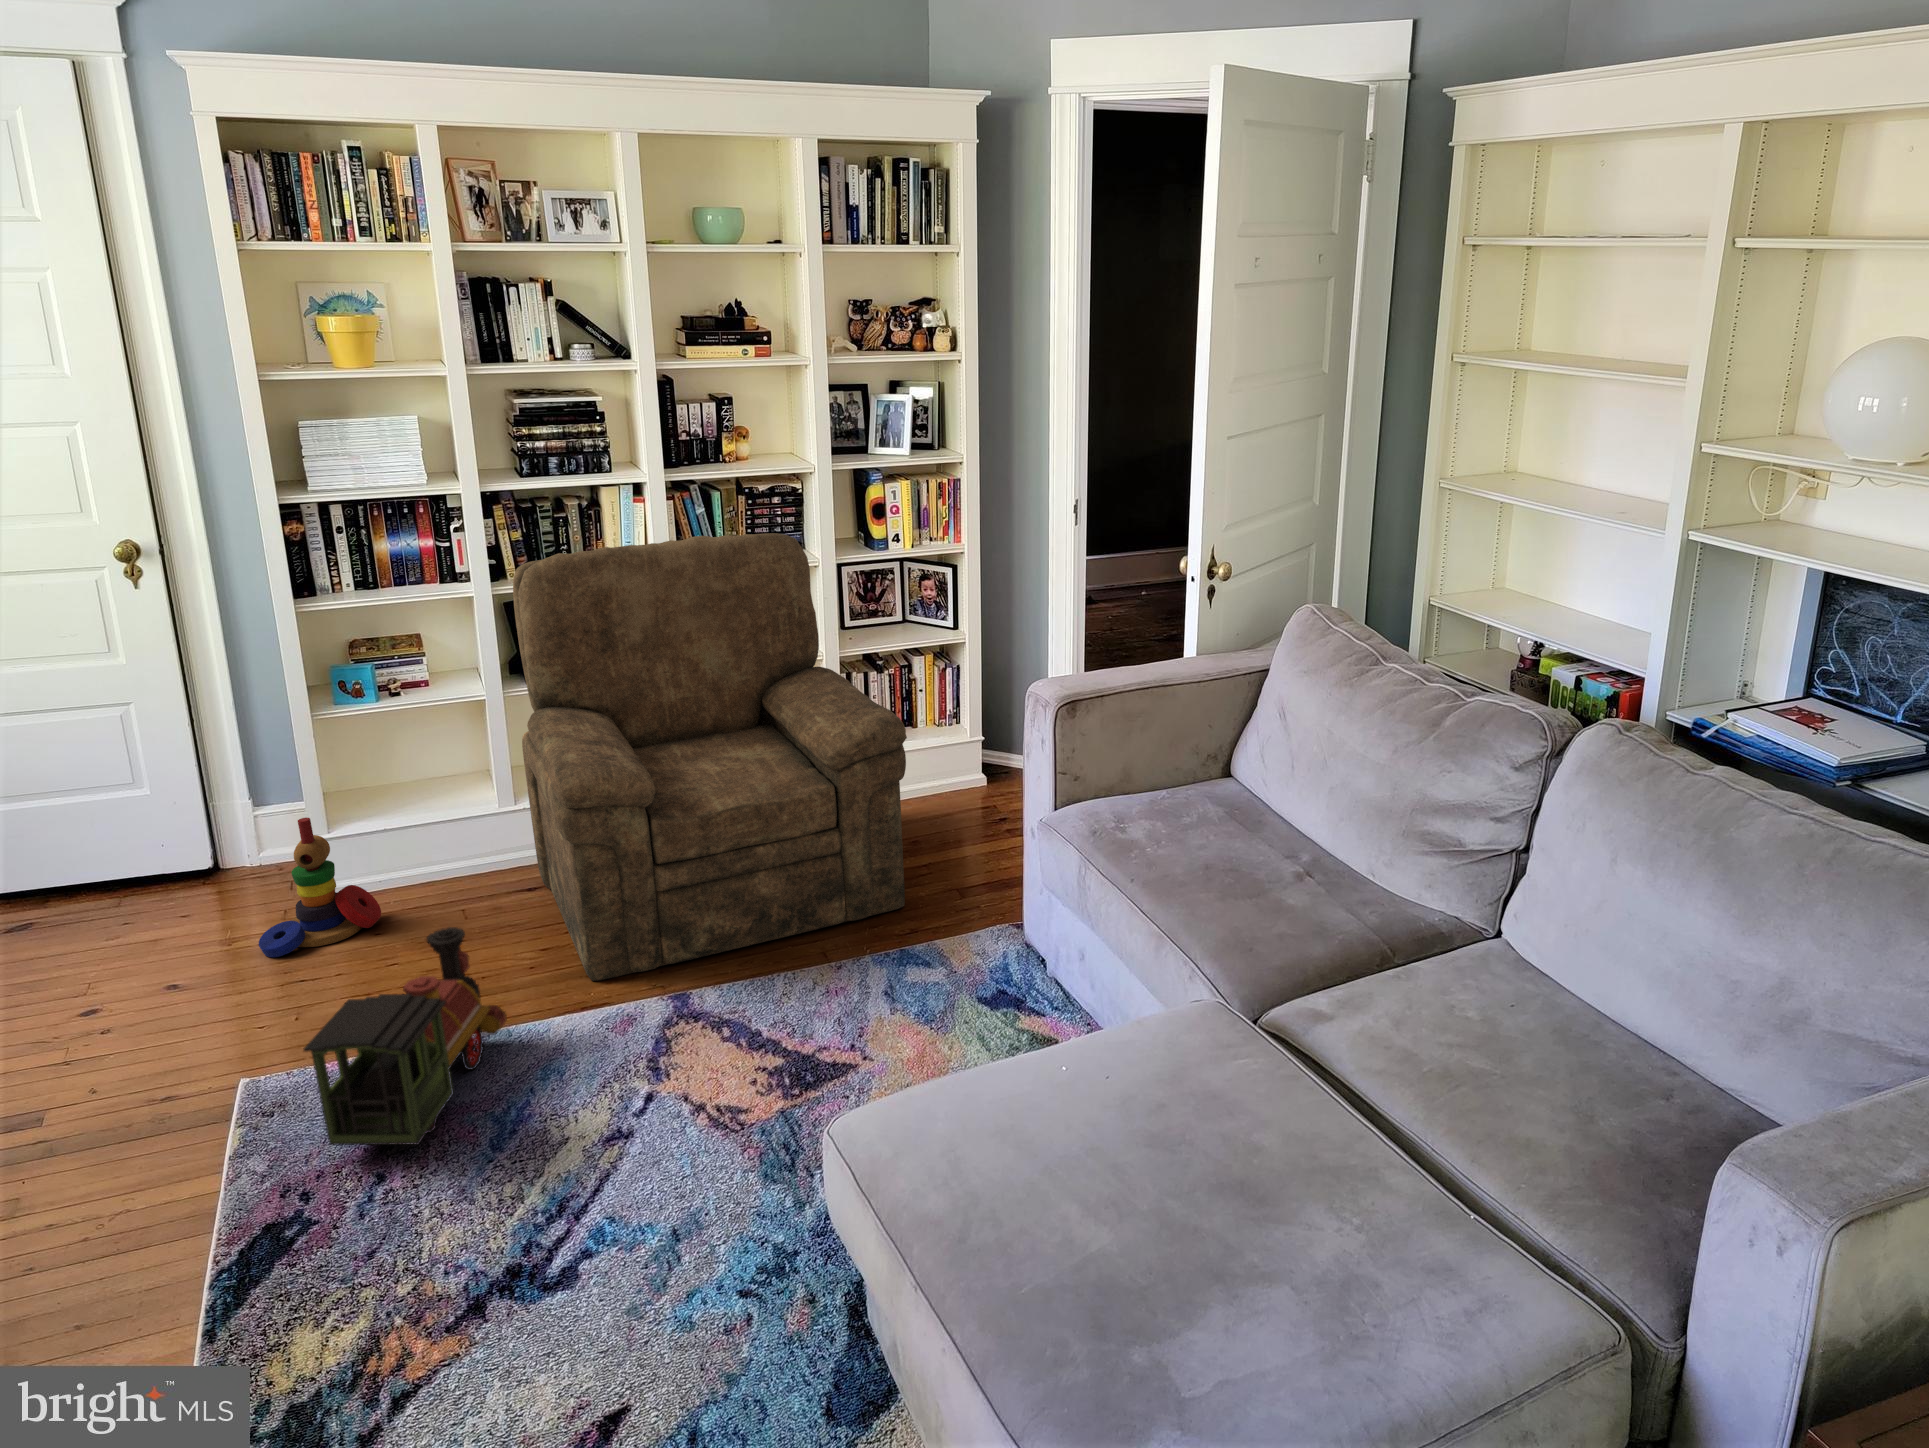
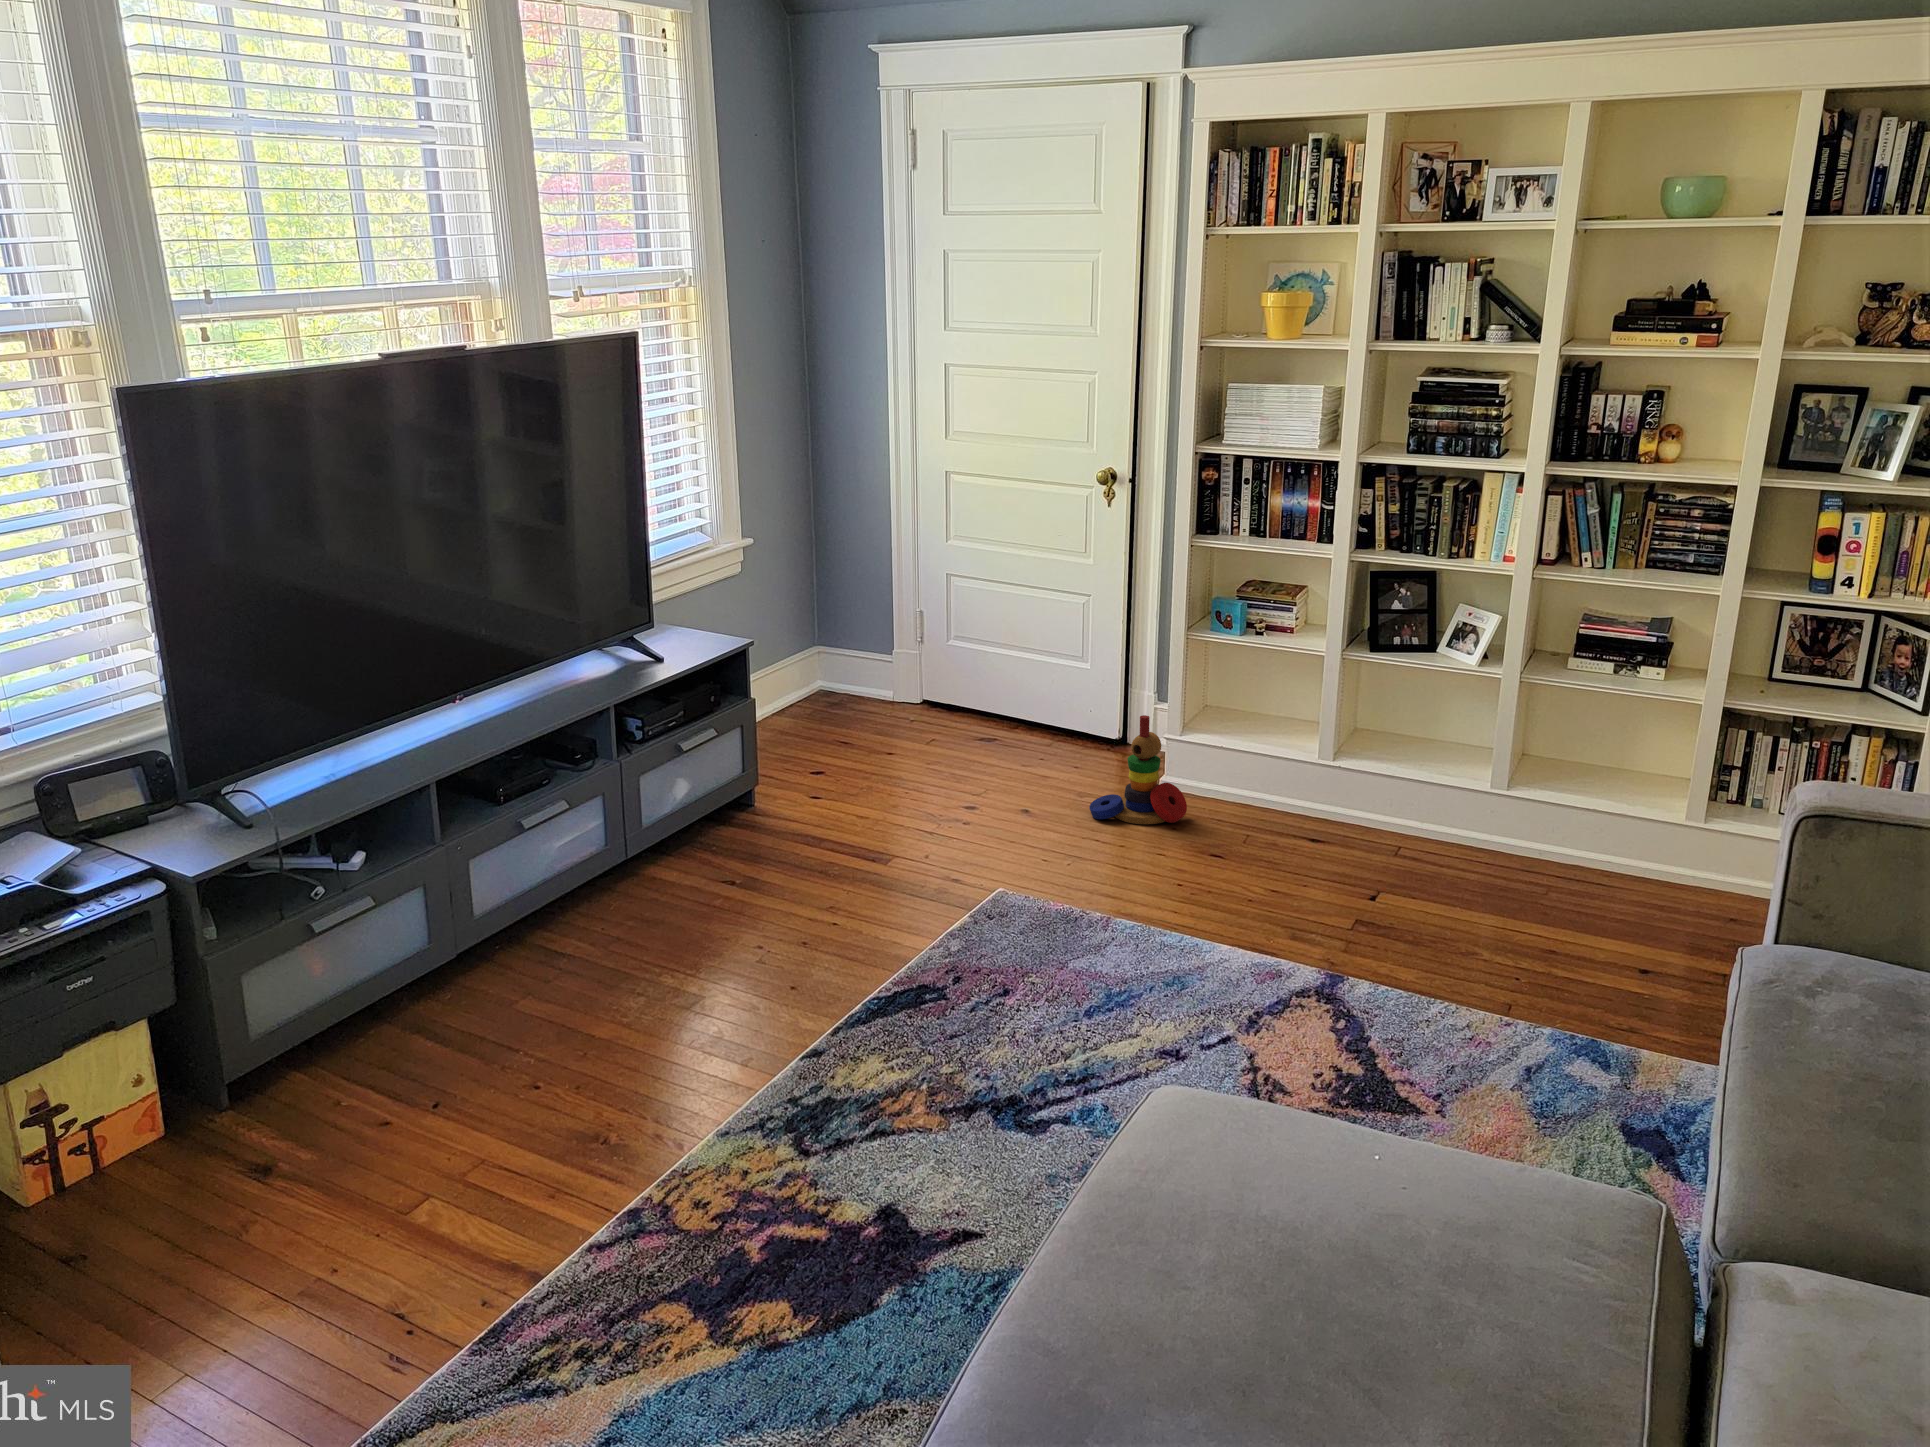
armchair: present [513,533,907,981] -> none [1280,529,1687,1001]
toy train: present [303,927,507,1145] -> none [985,827,1178,981]

